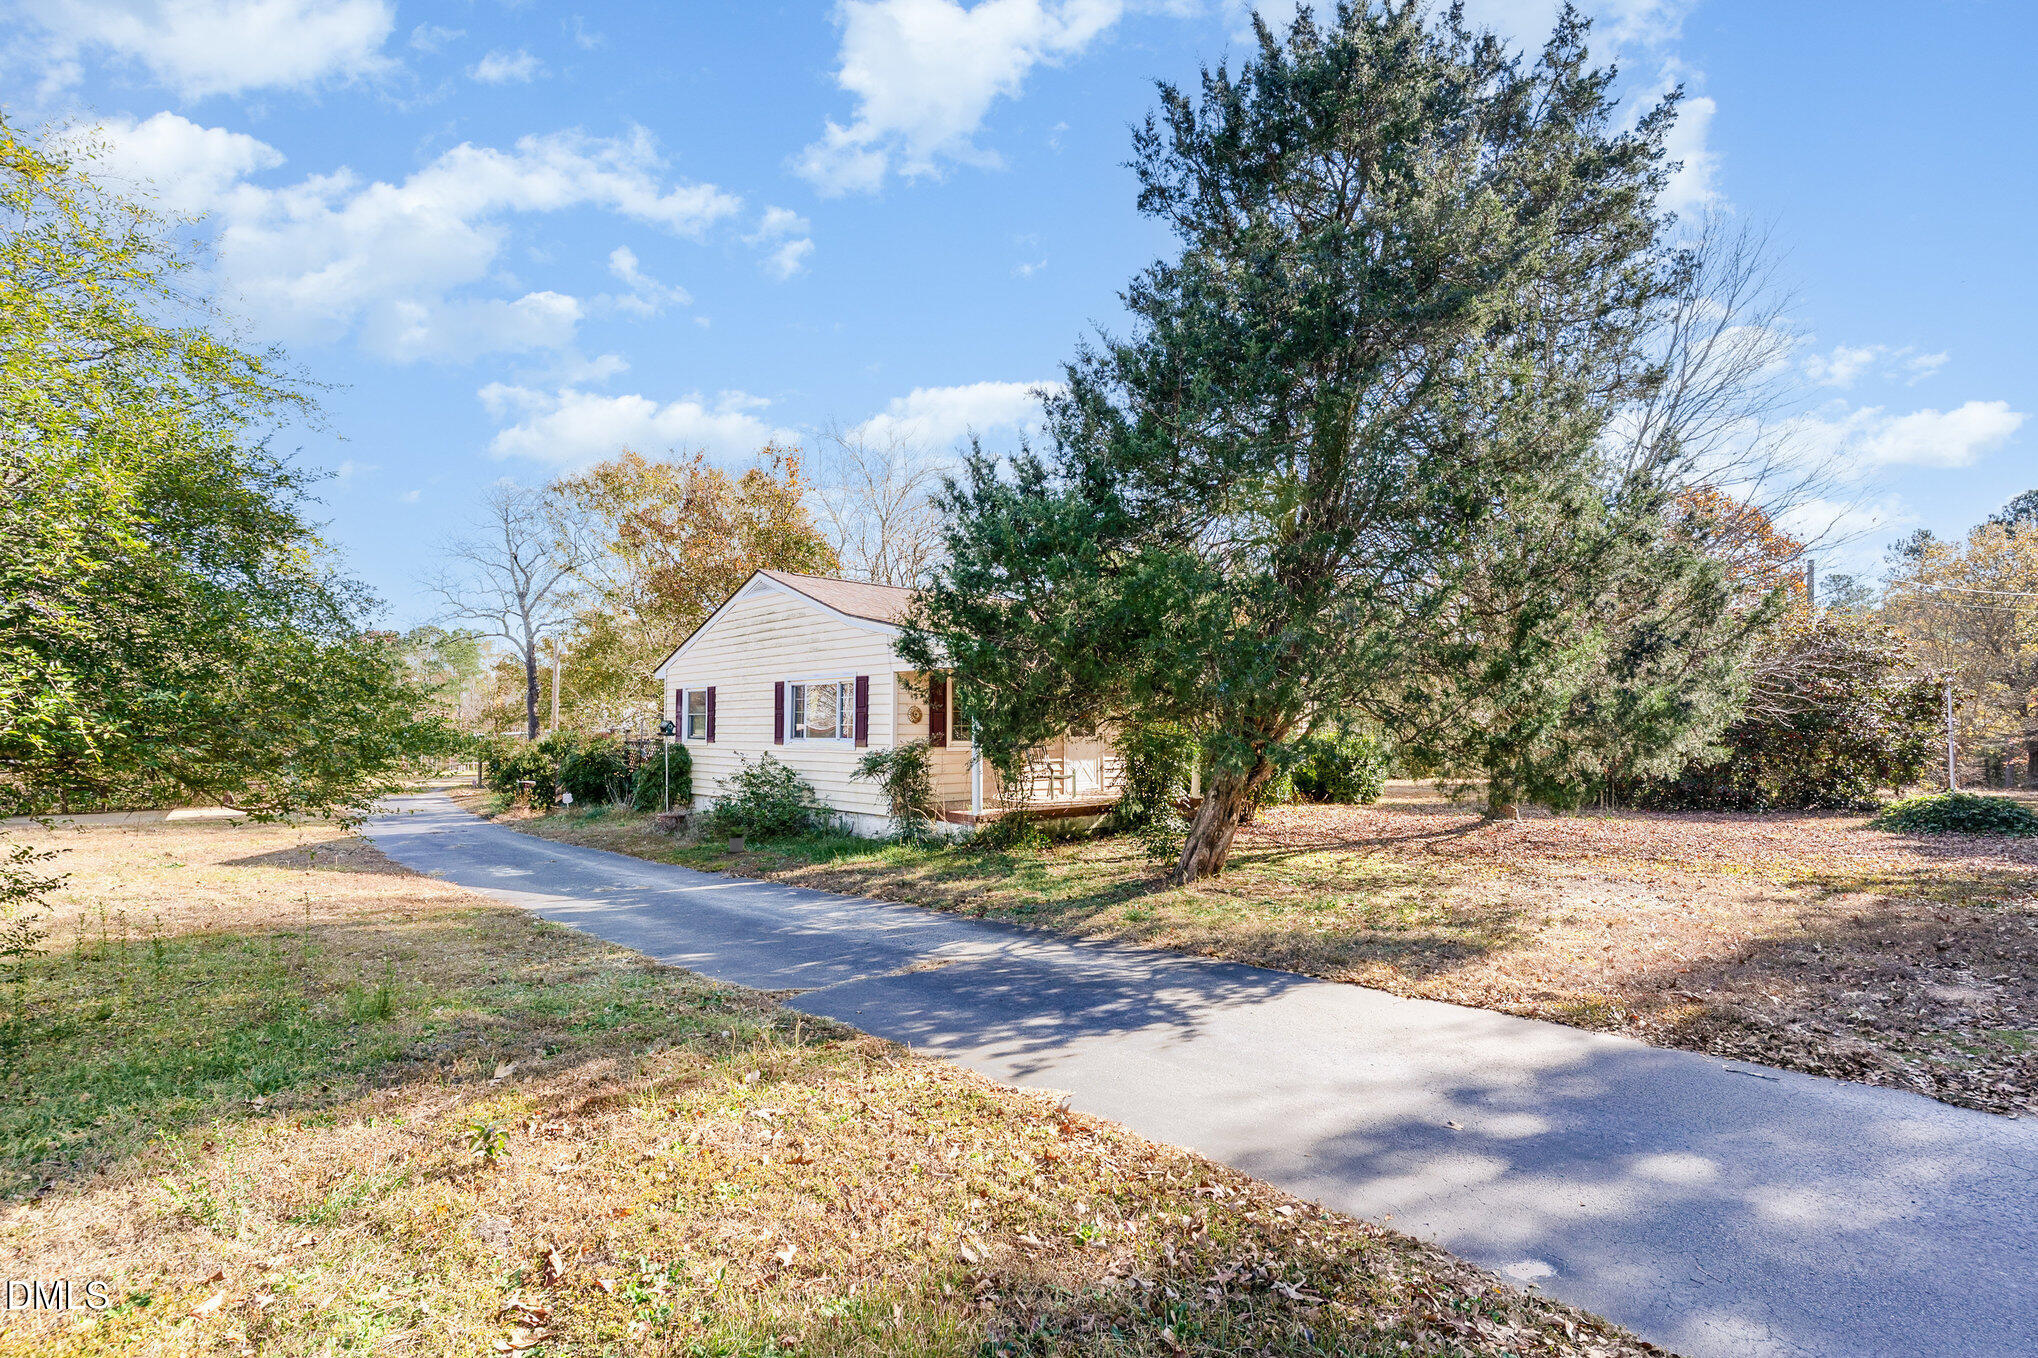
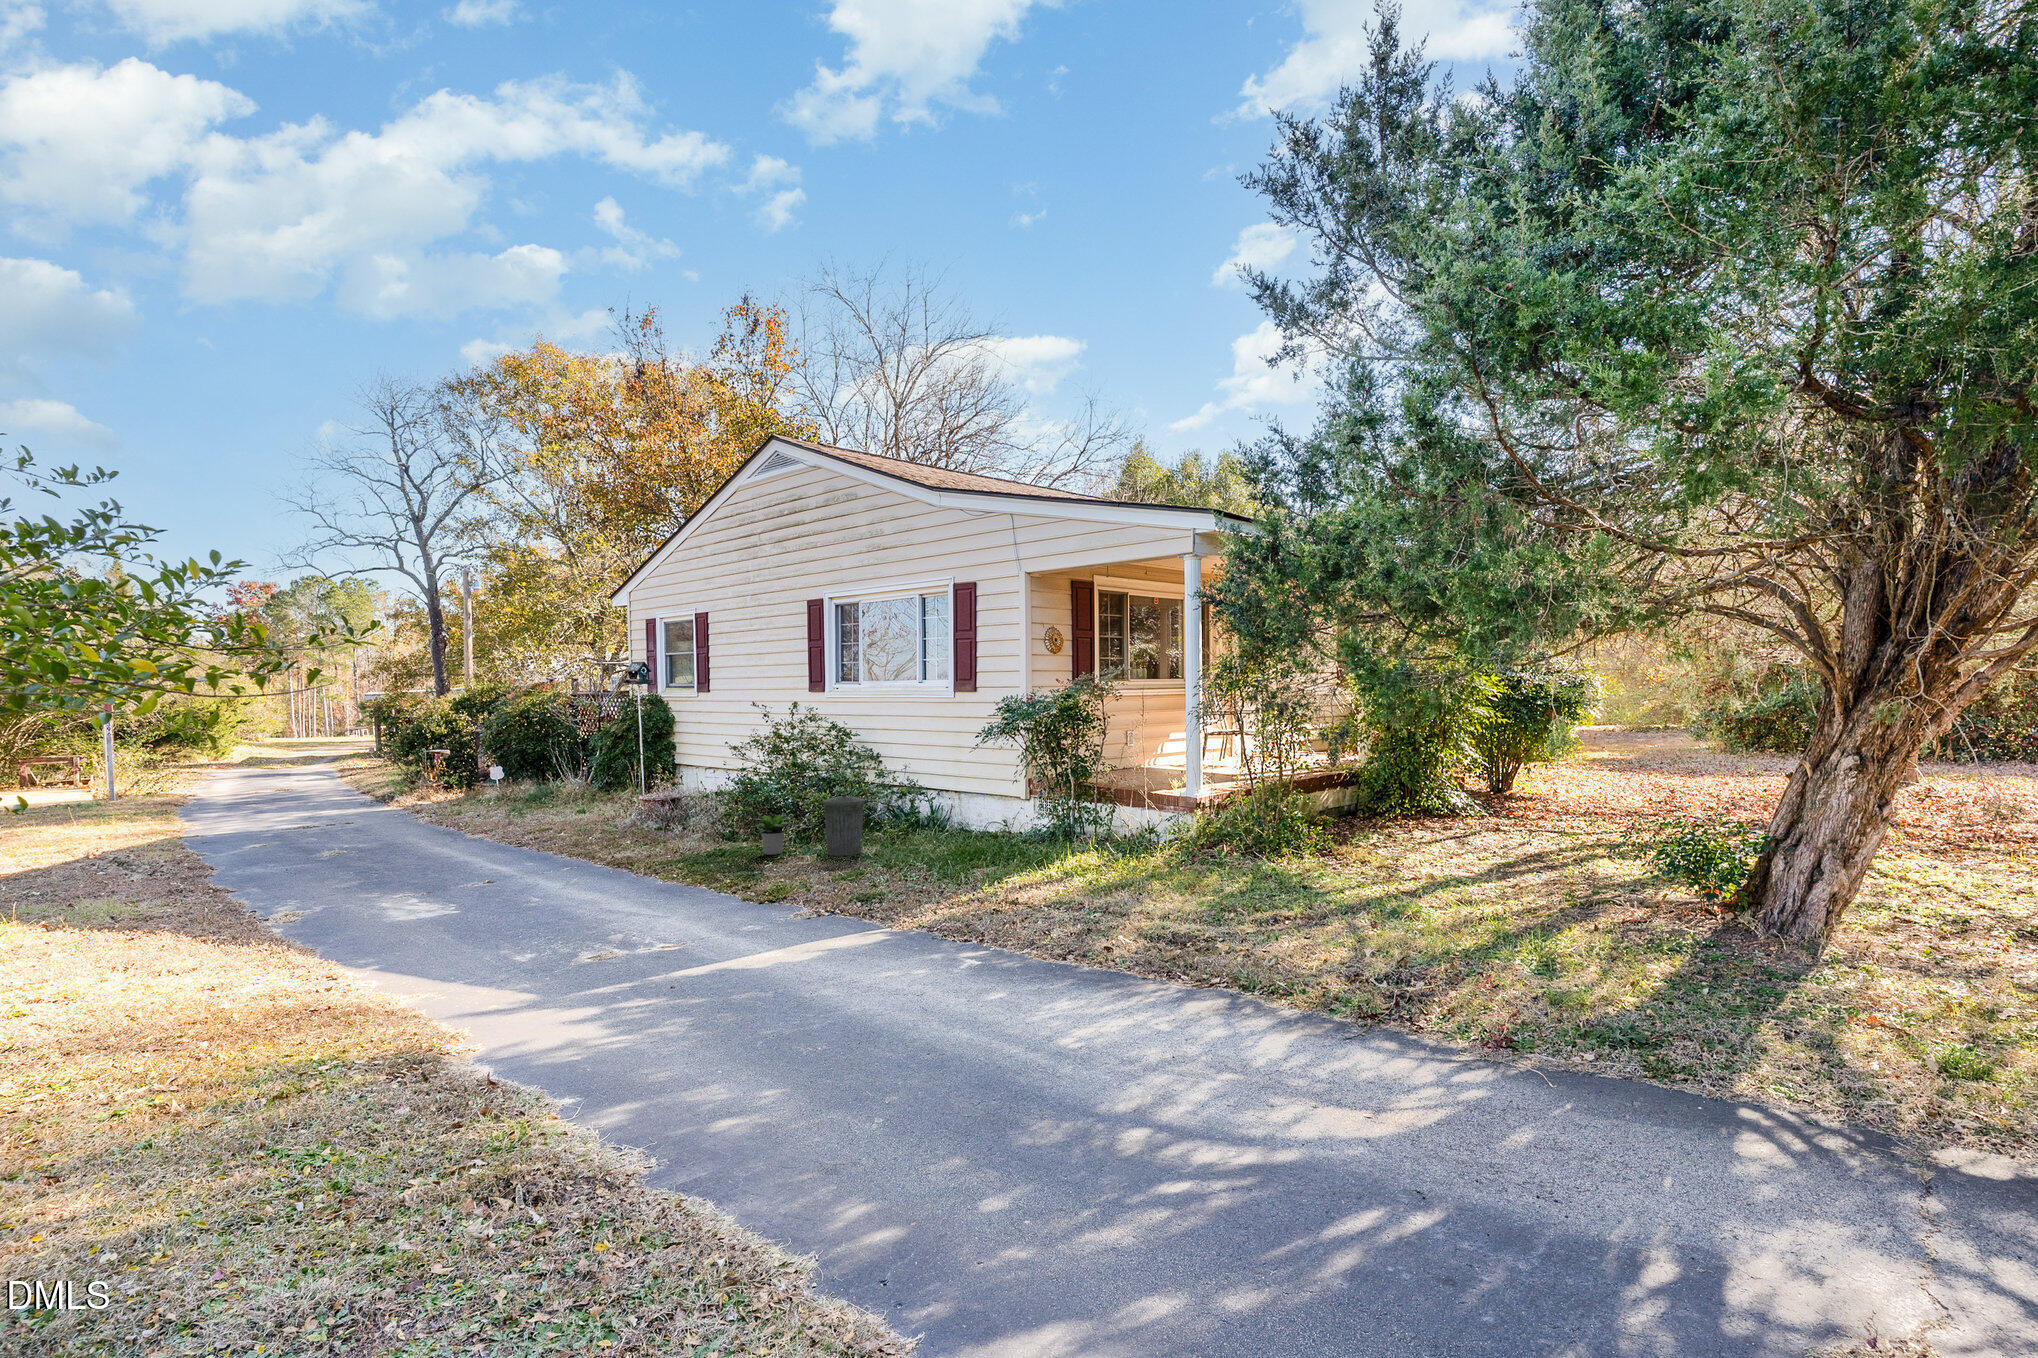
trash can: none [768,813,797,853] -> present [823,794,865,856]

